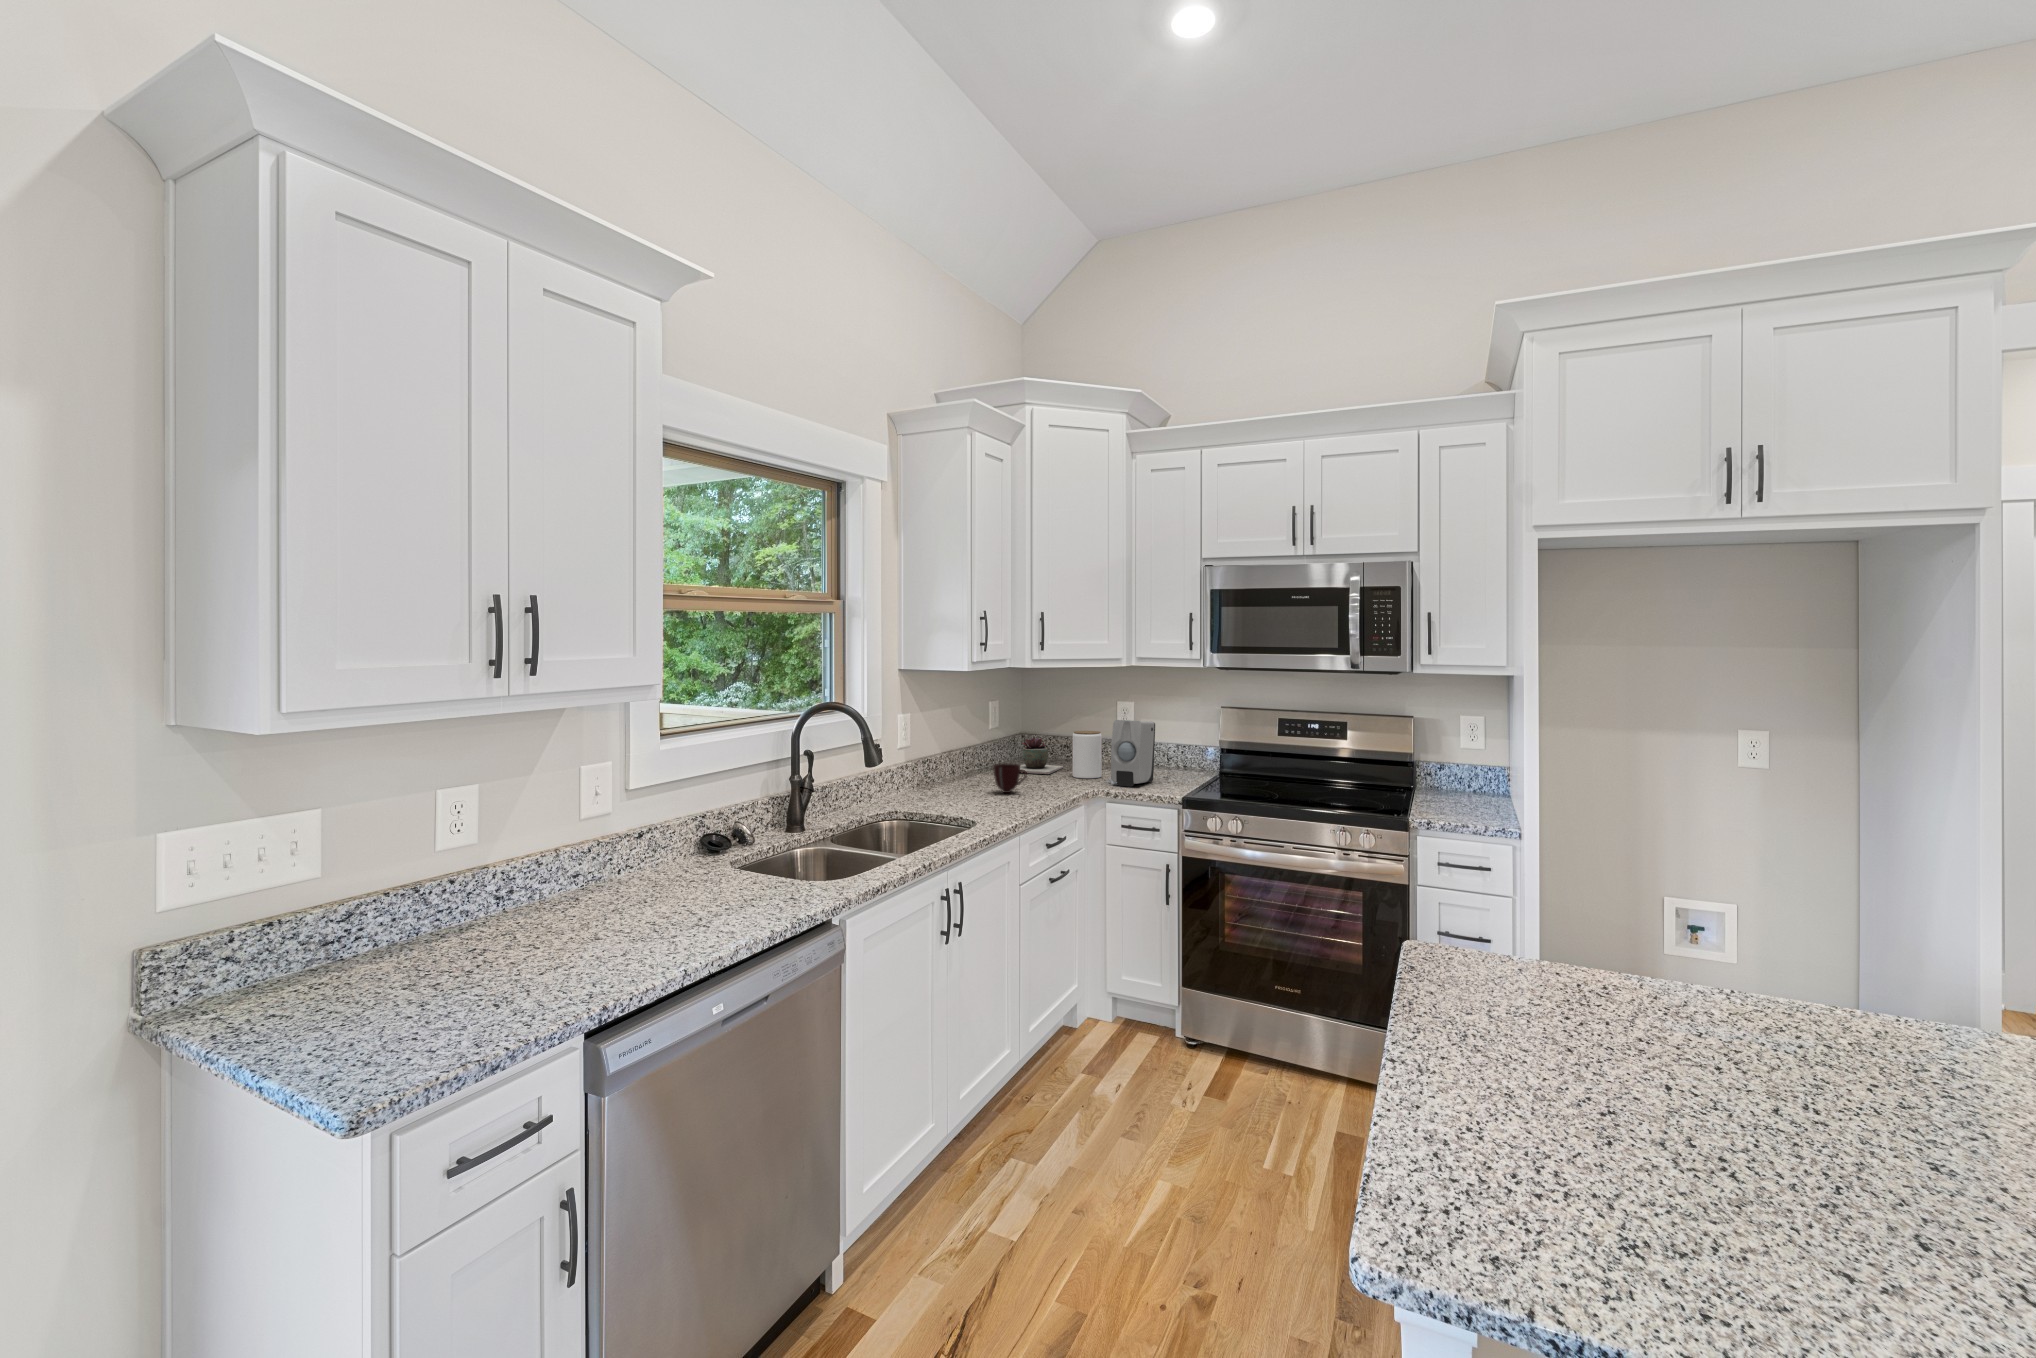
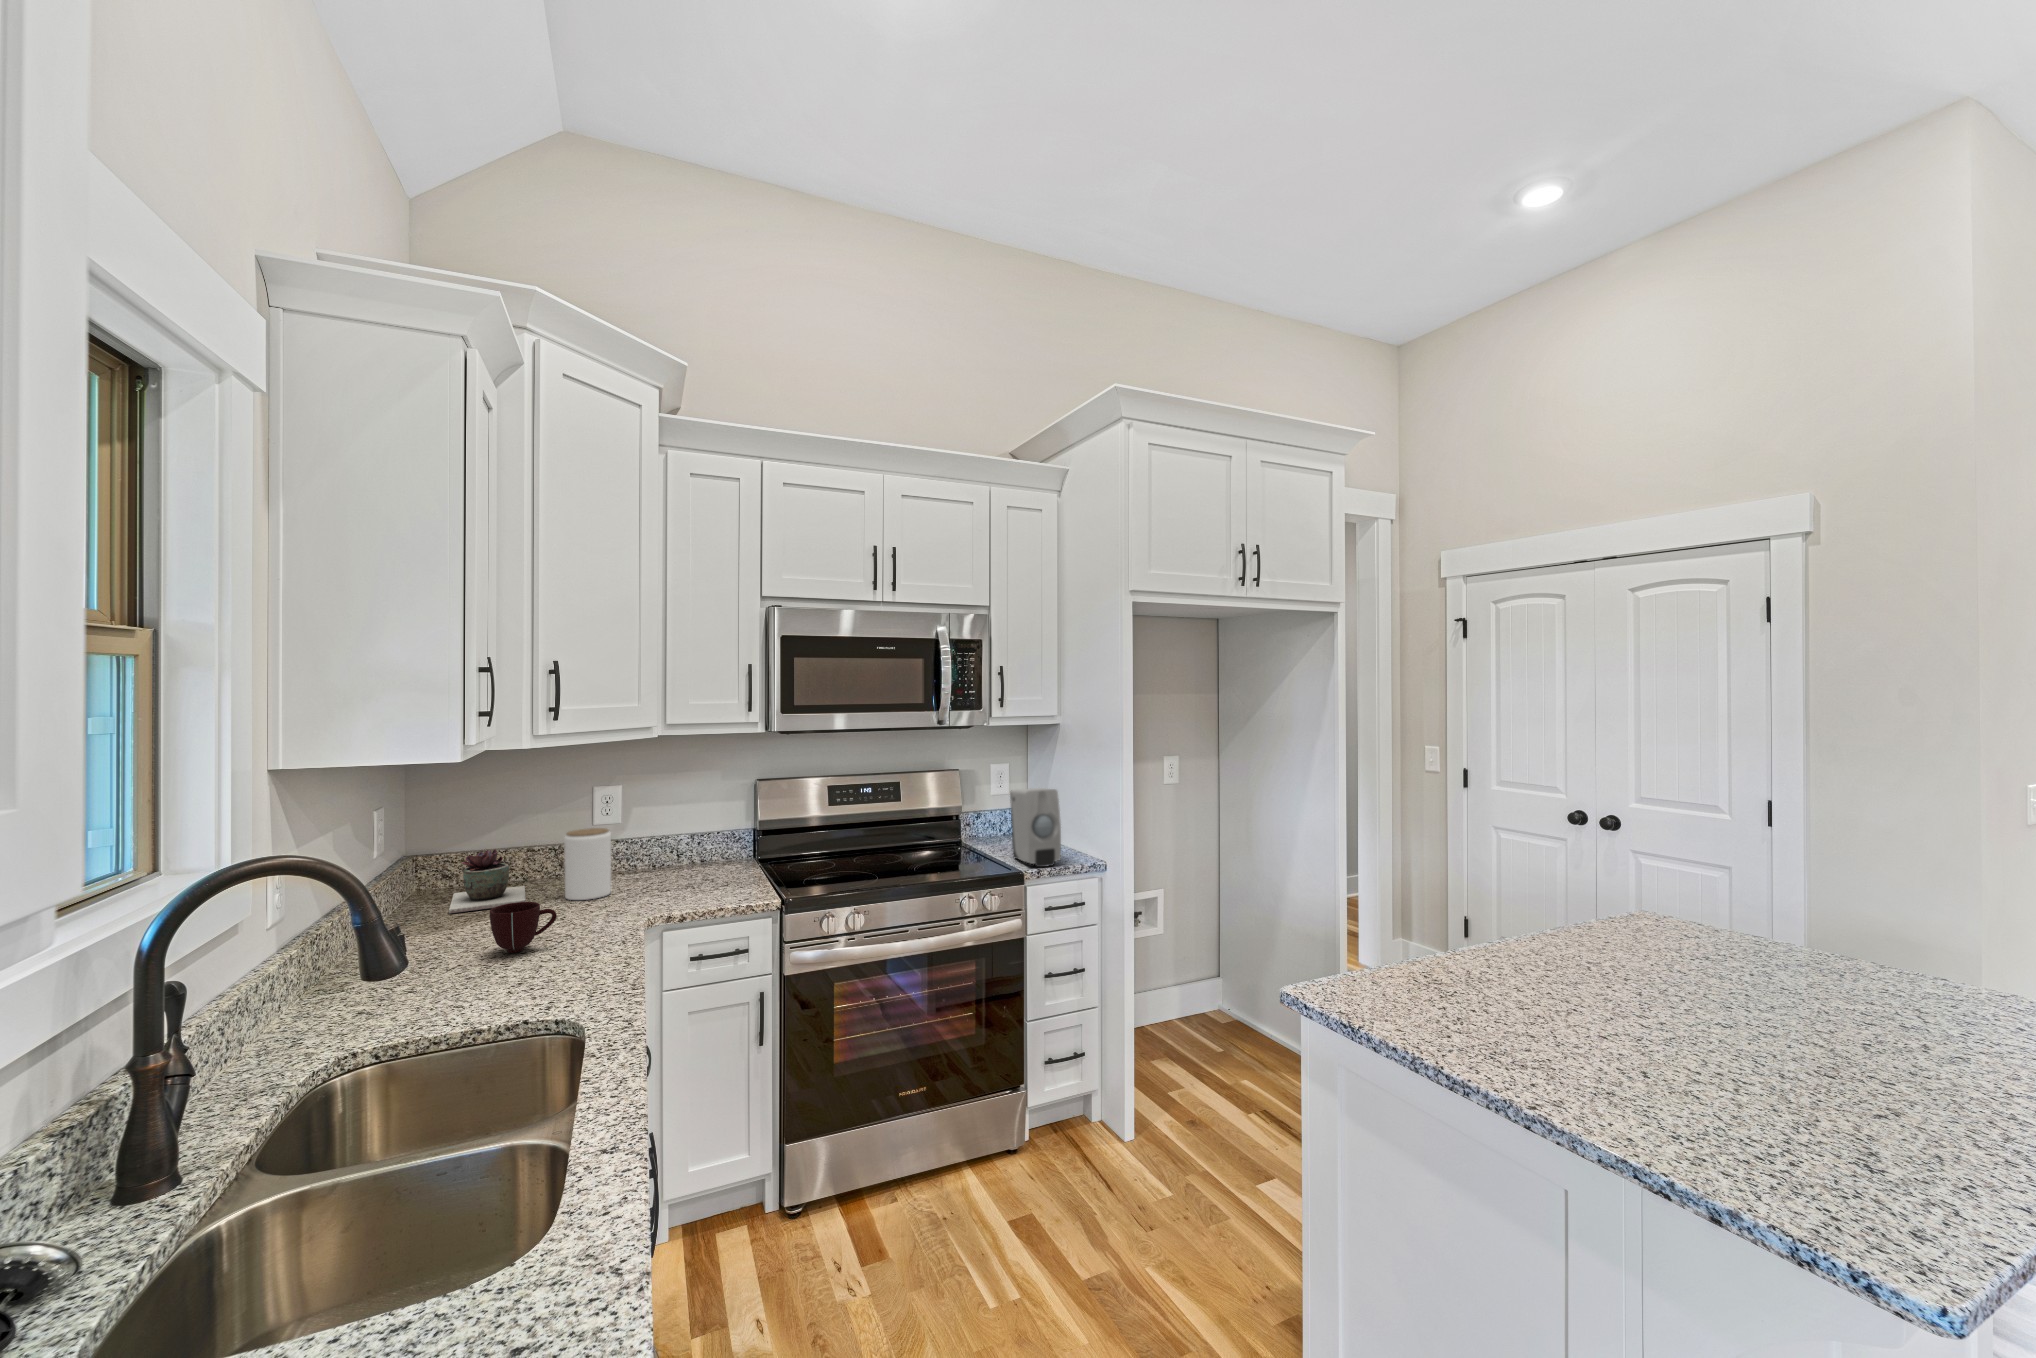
soap dispenser: present [1111,720,1155,787] -> present [1010,788,1061,867]

